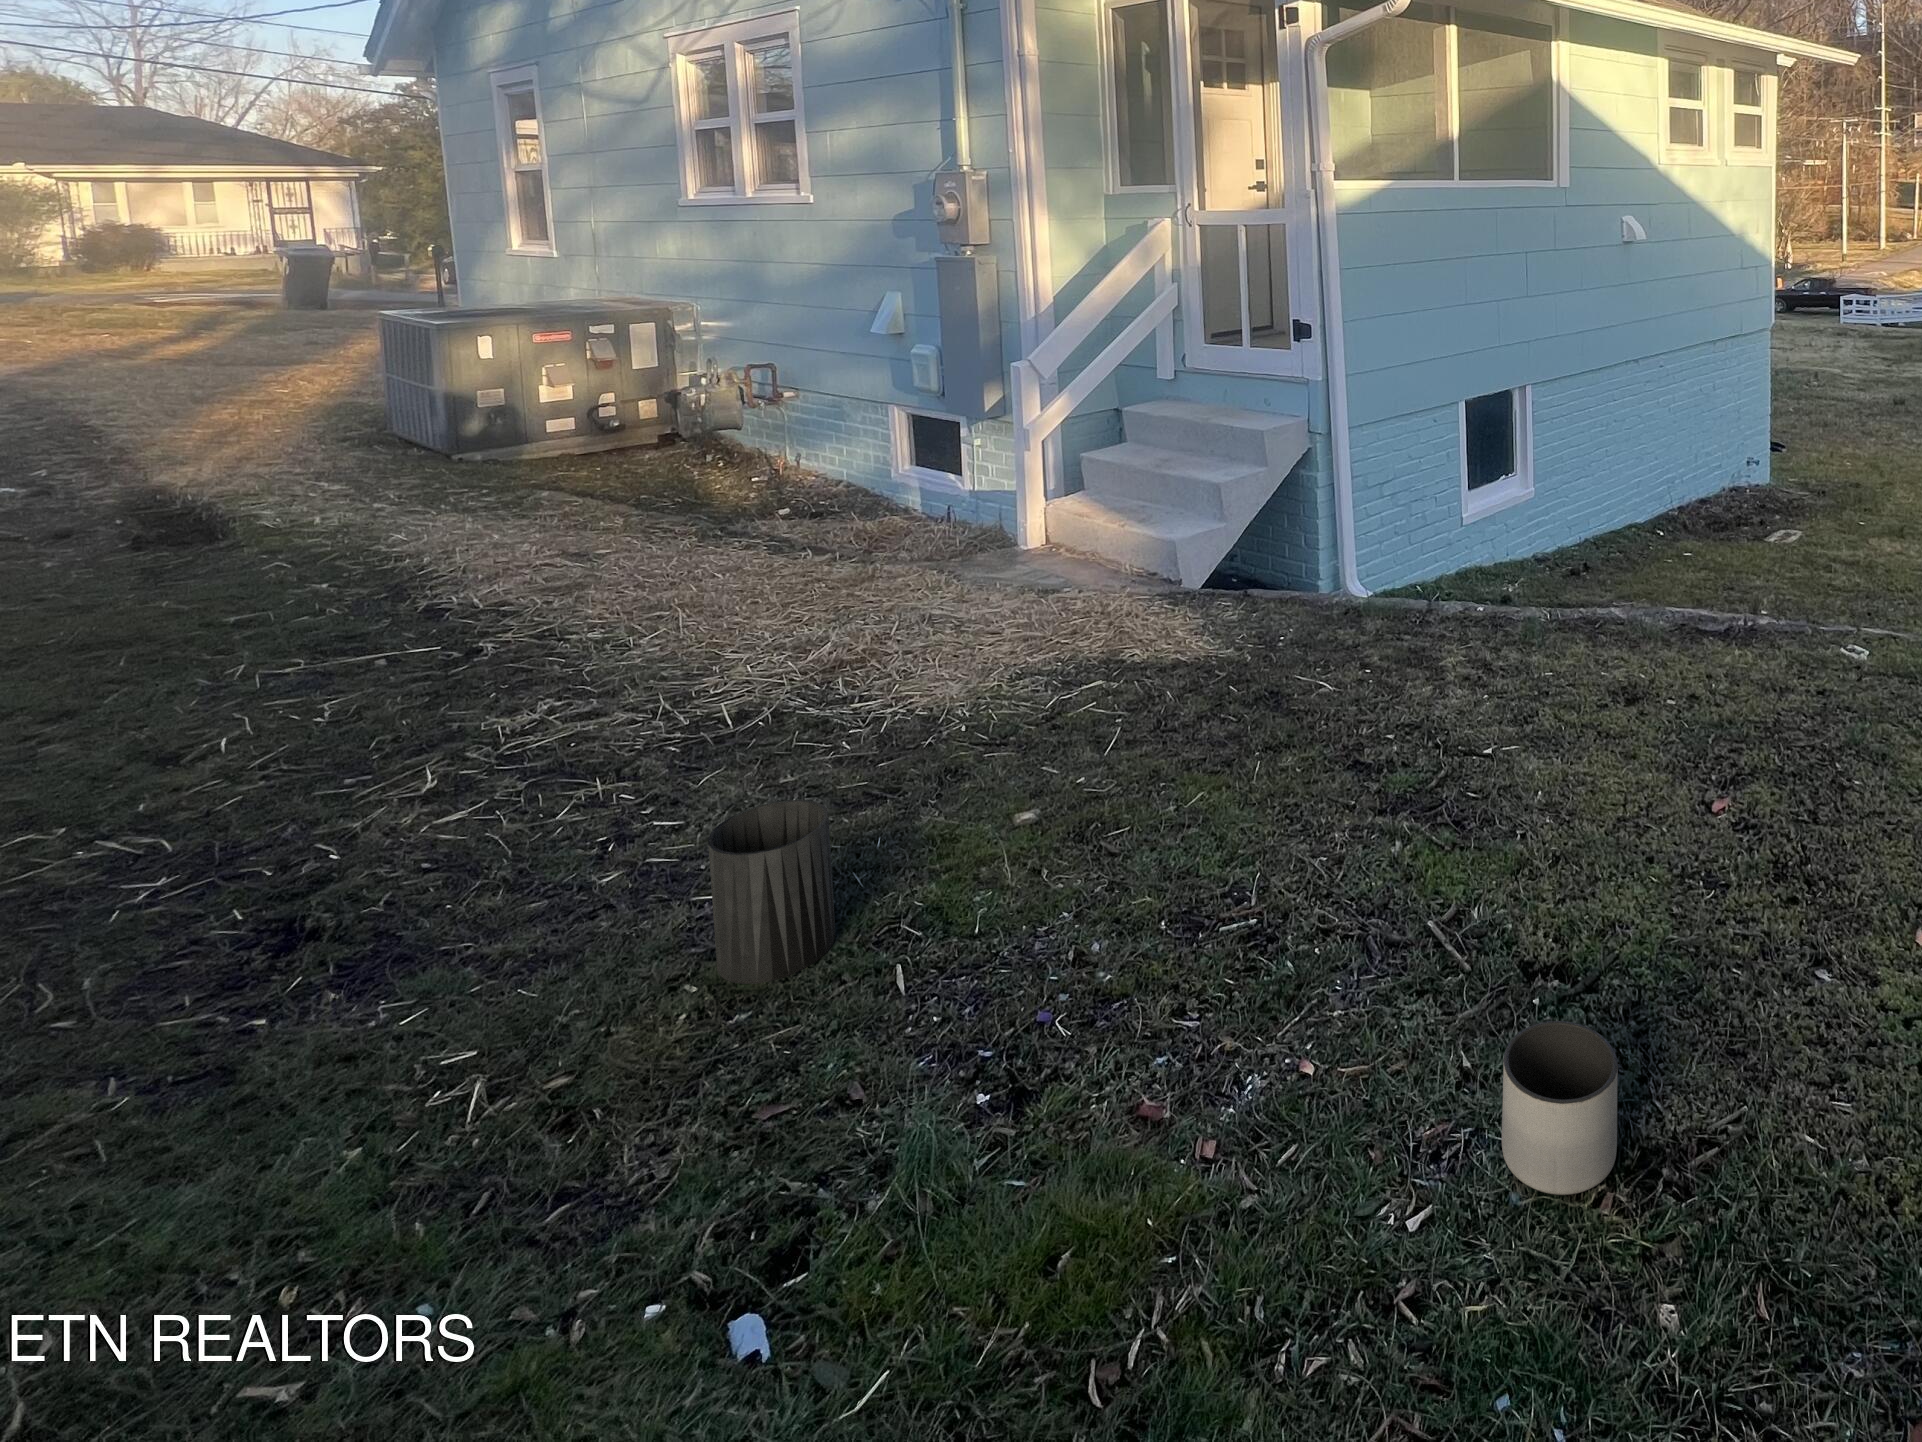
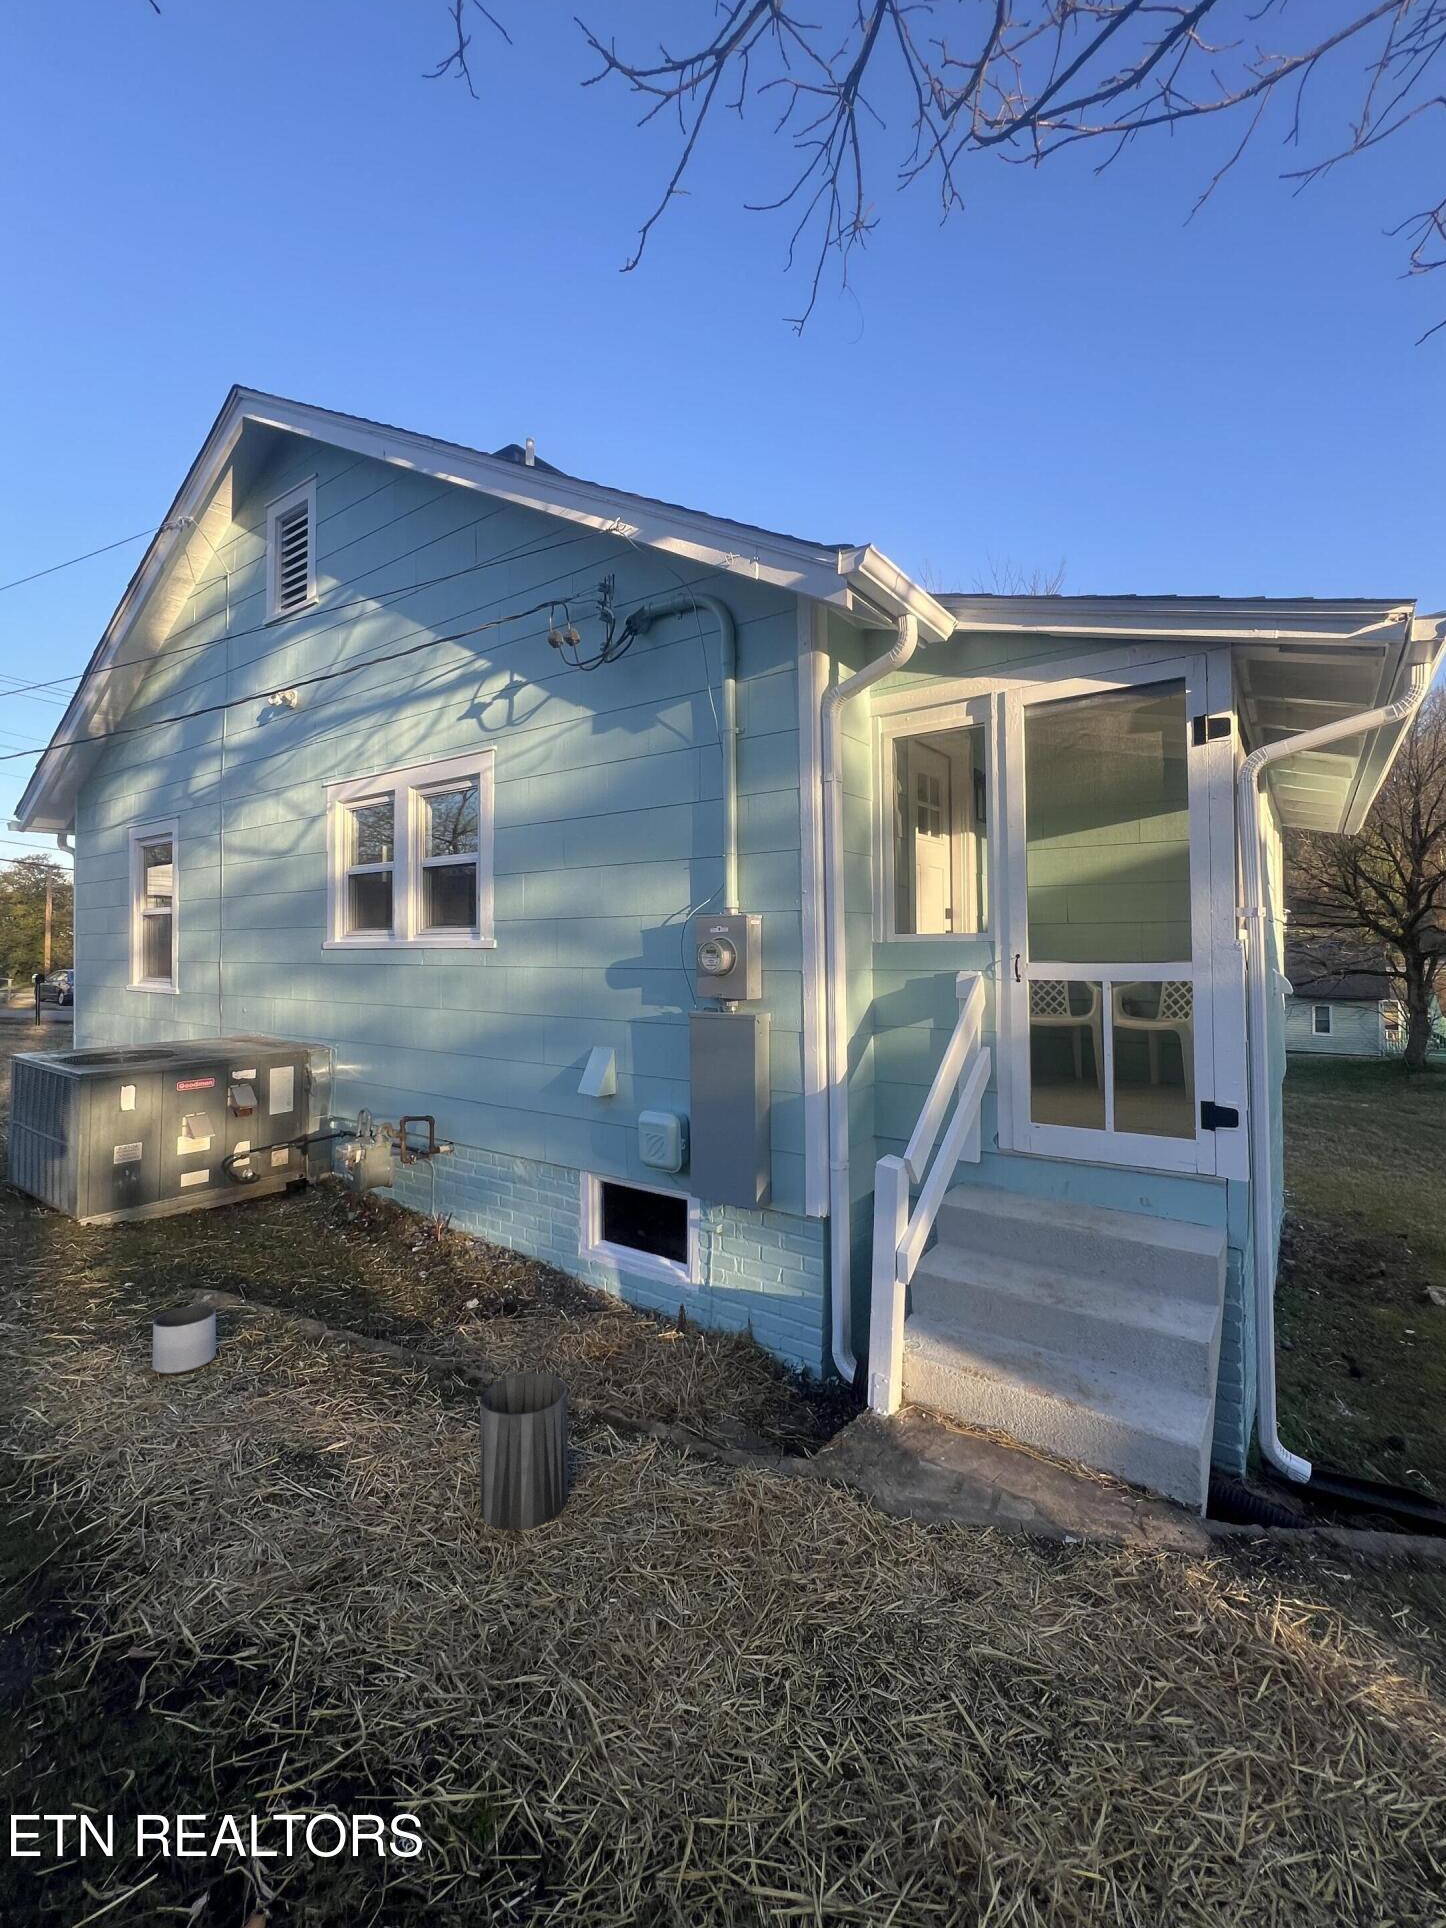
planter: present [1502,1021,1618,1195] -> present [152,1305,216,1374]

